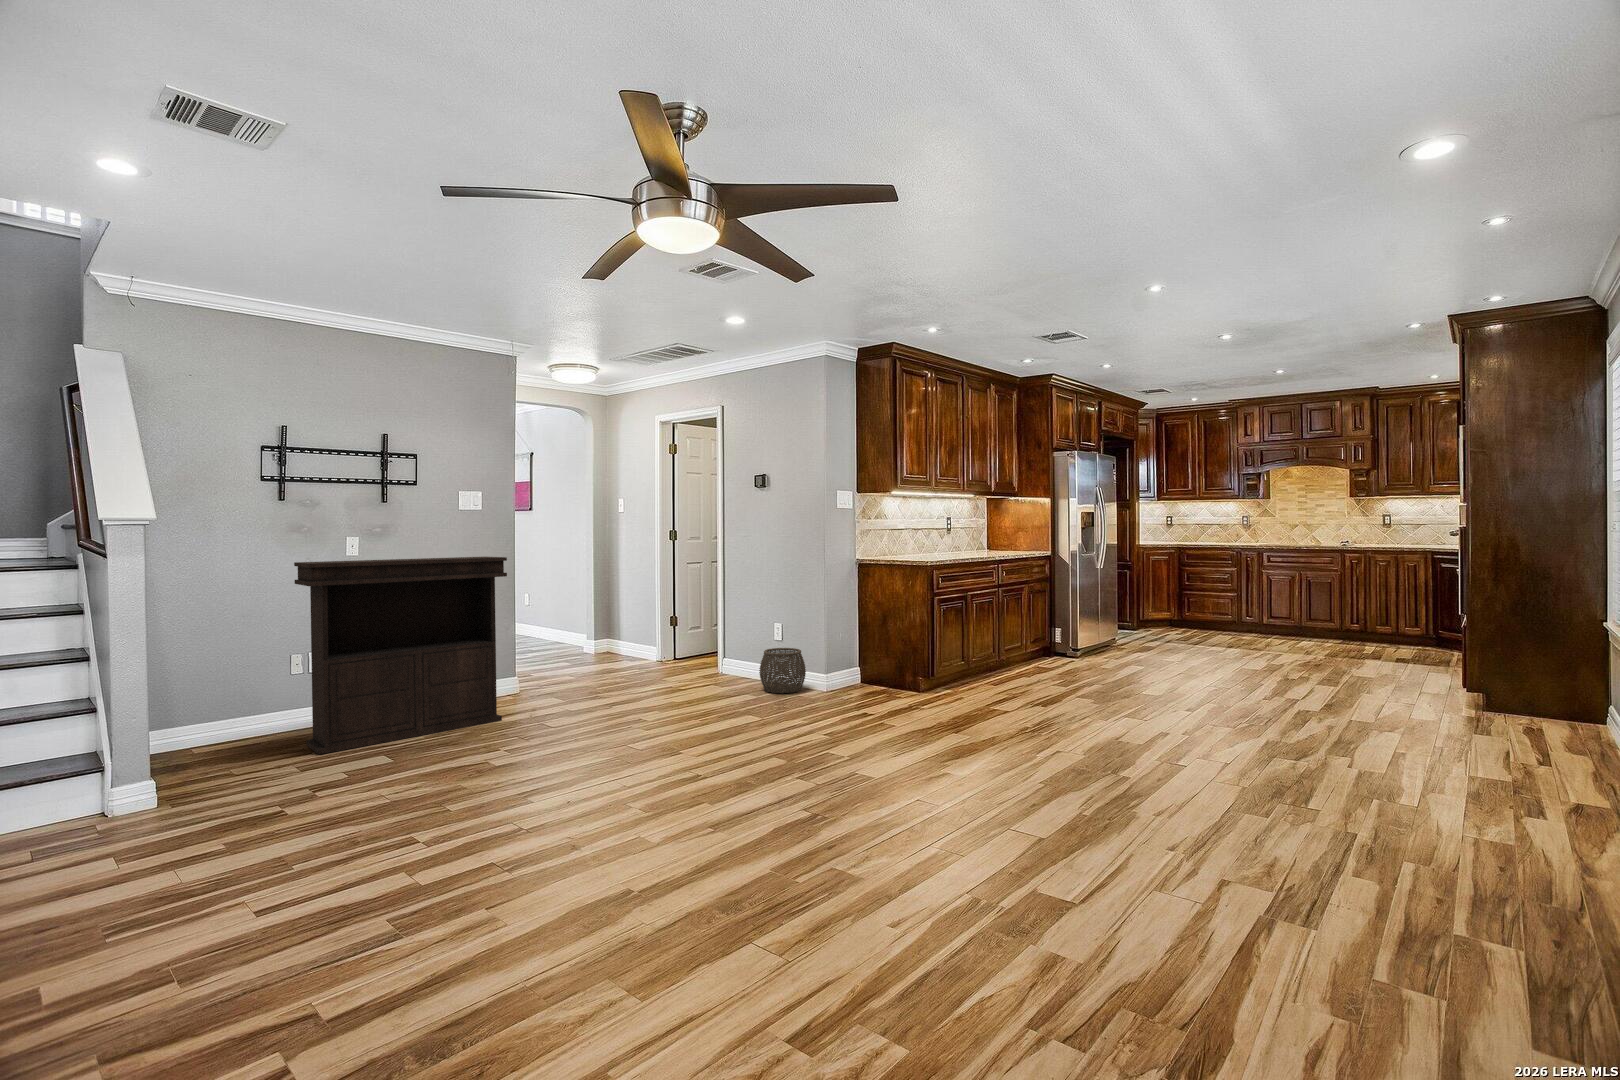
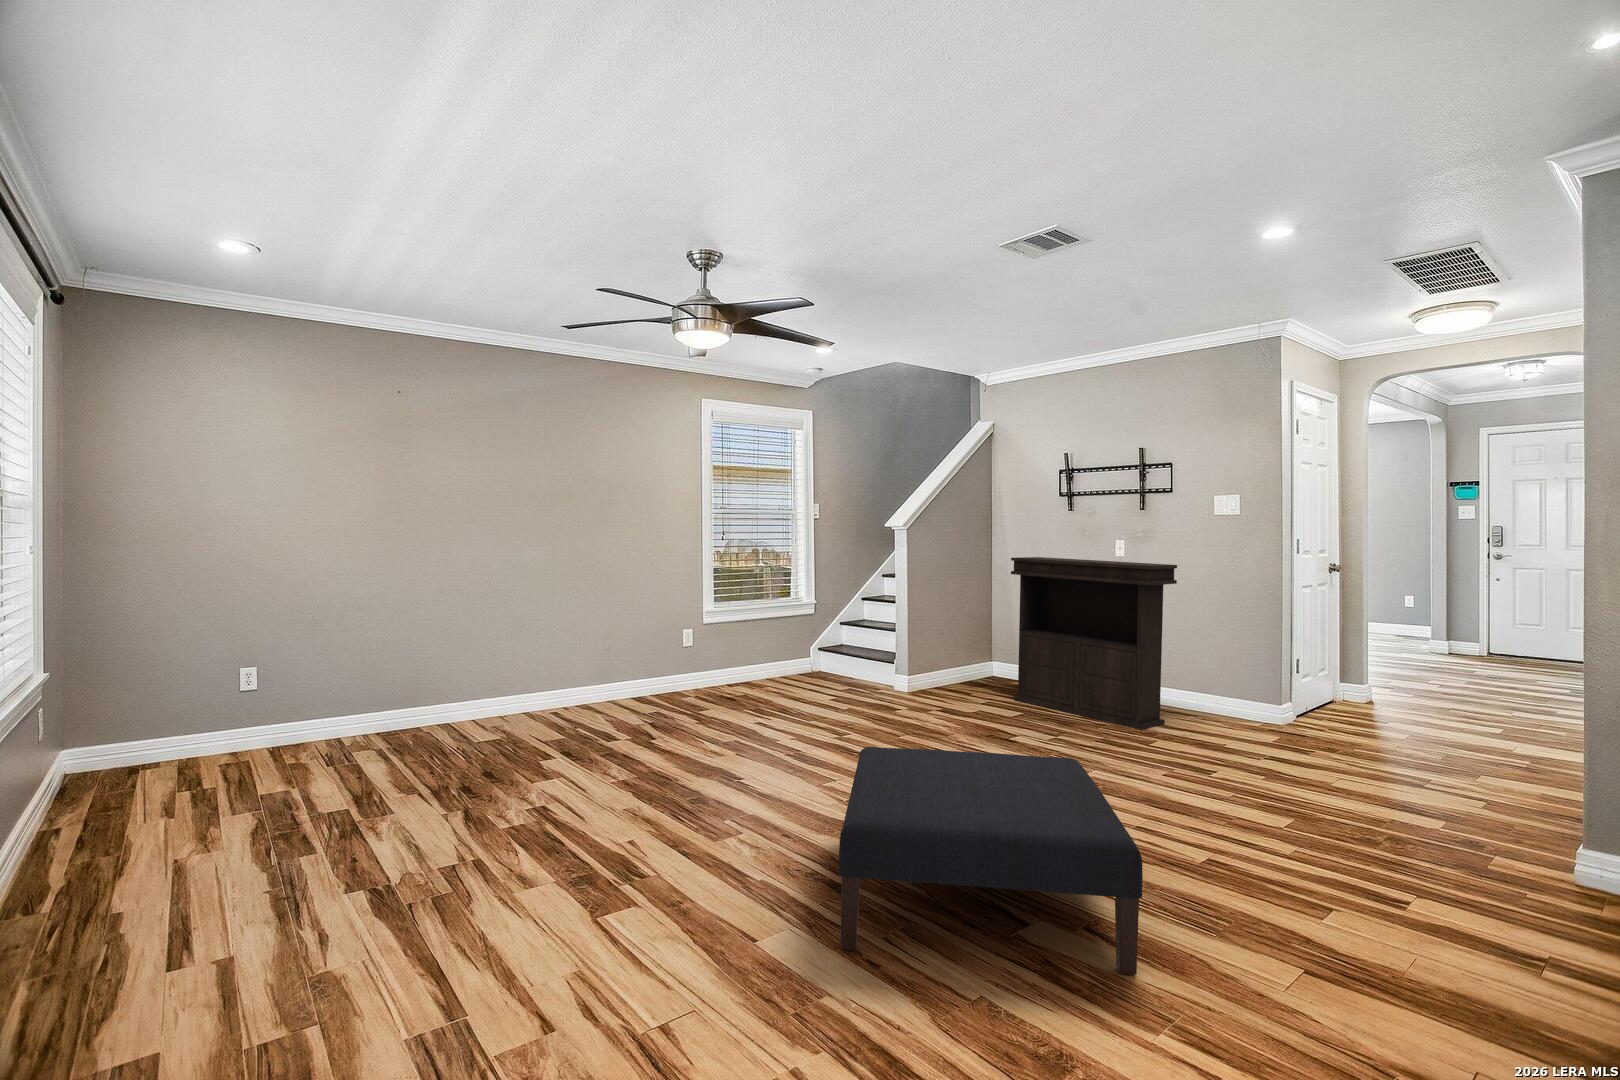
woven basket: present [759,648,806,694] -> none [1421,770,1534,868]
ottoman: none [822,679,1031,808] -> present [839,747,1143,975]

